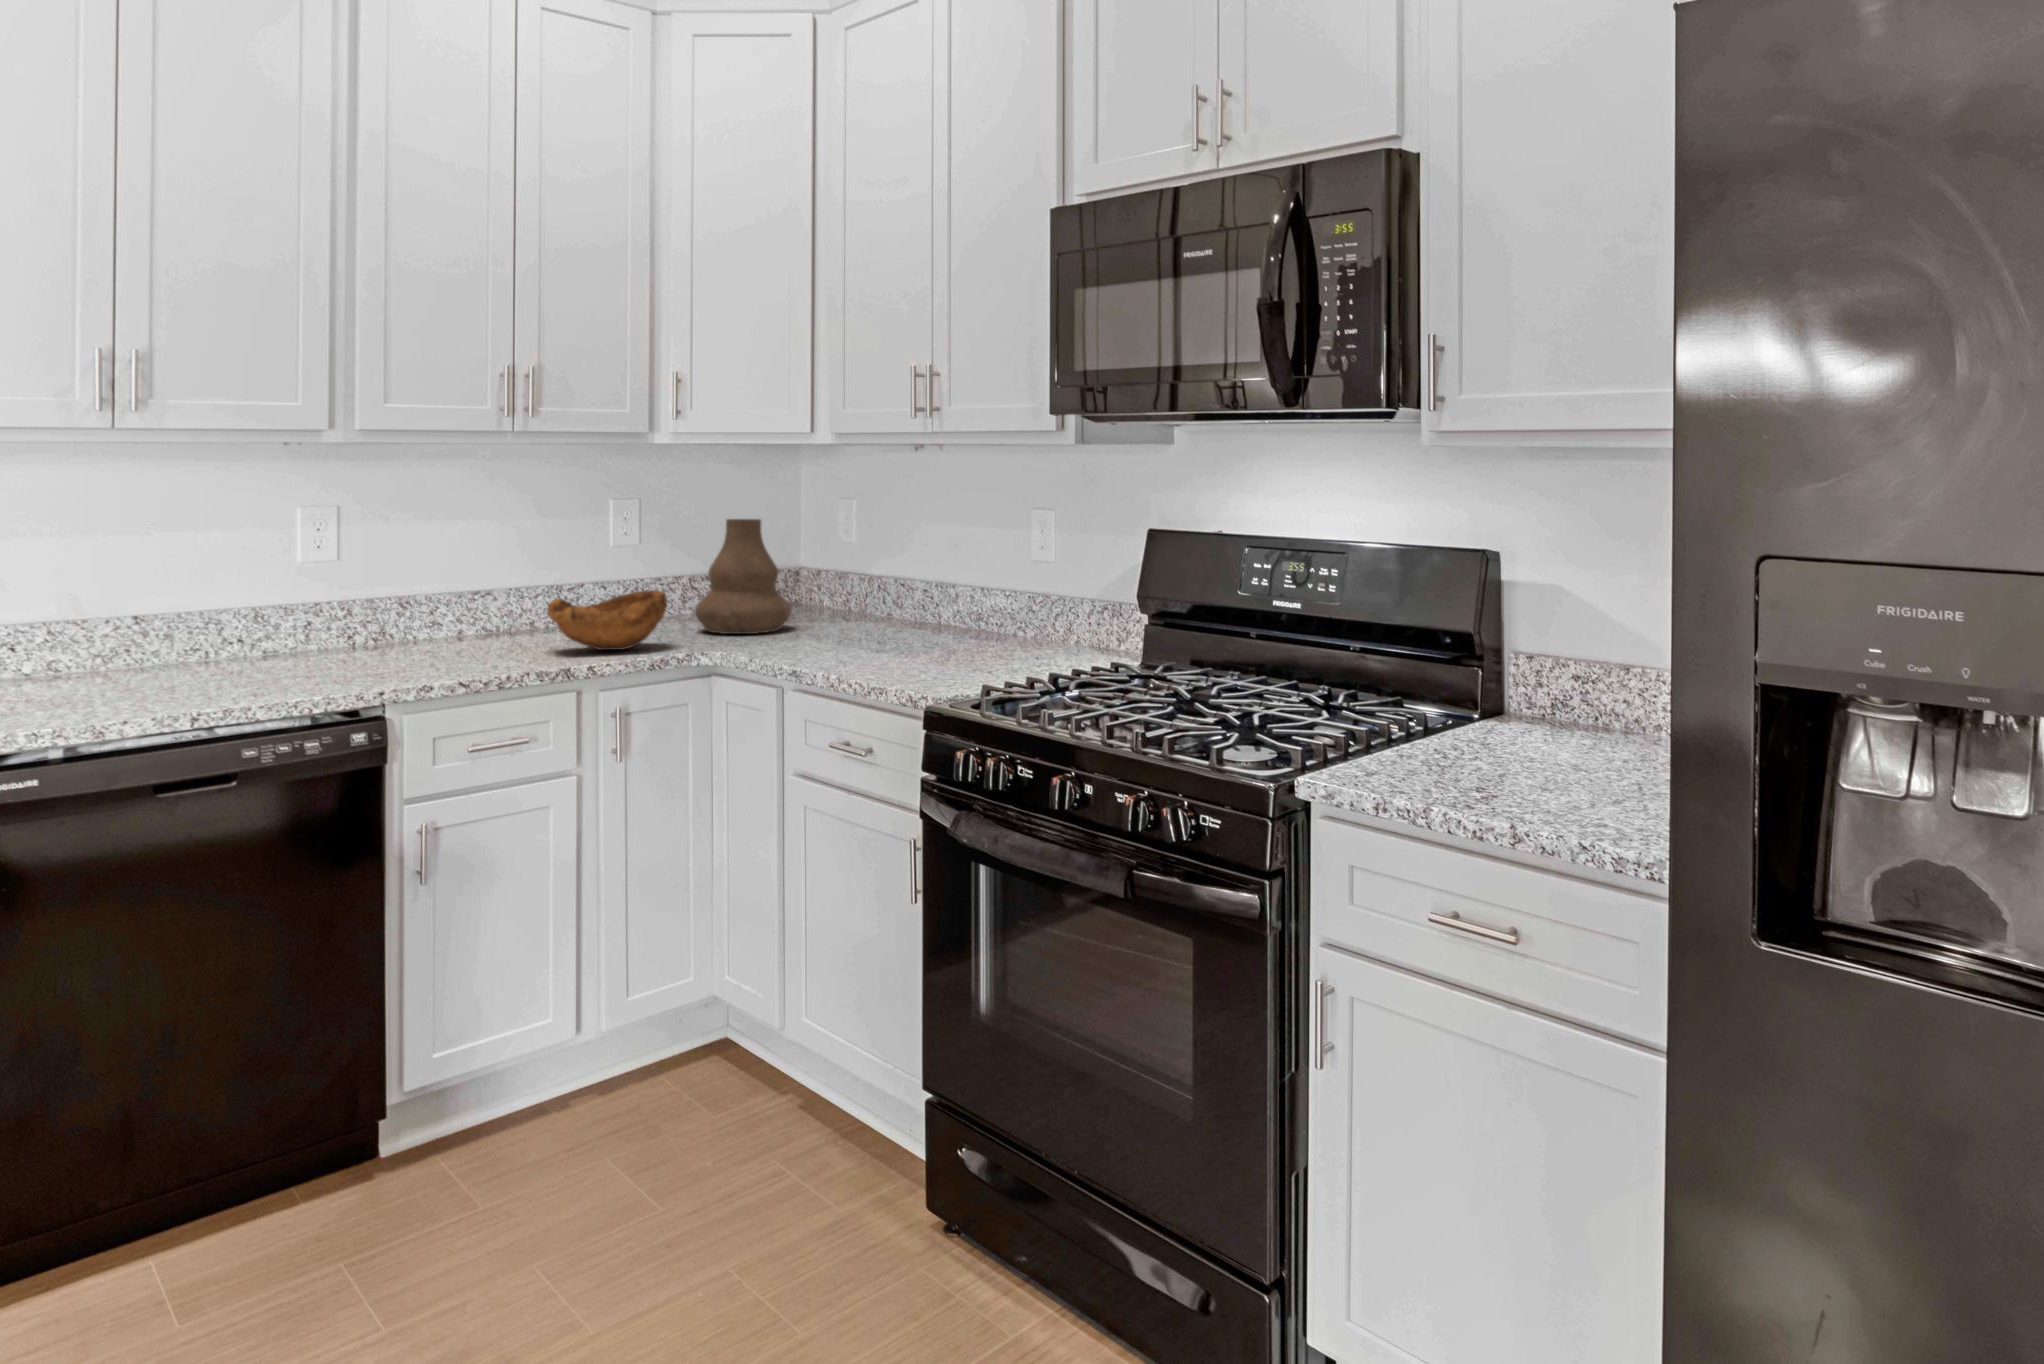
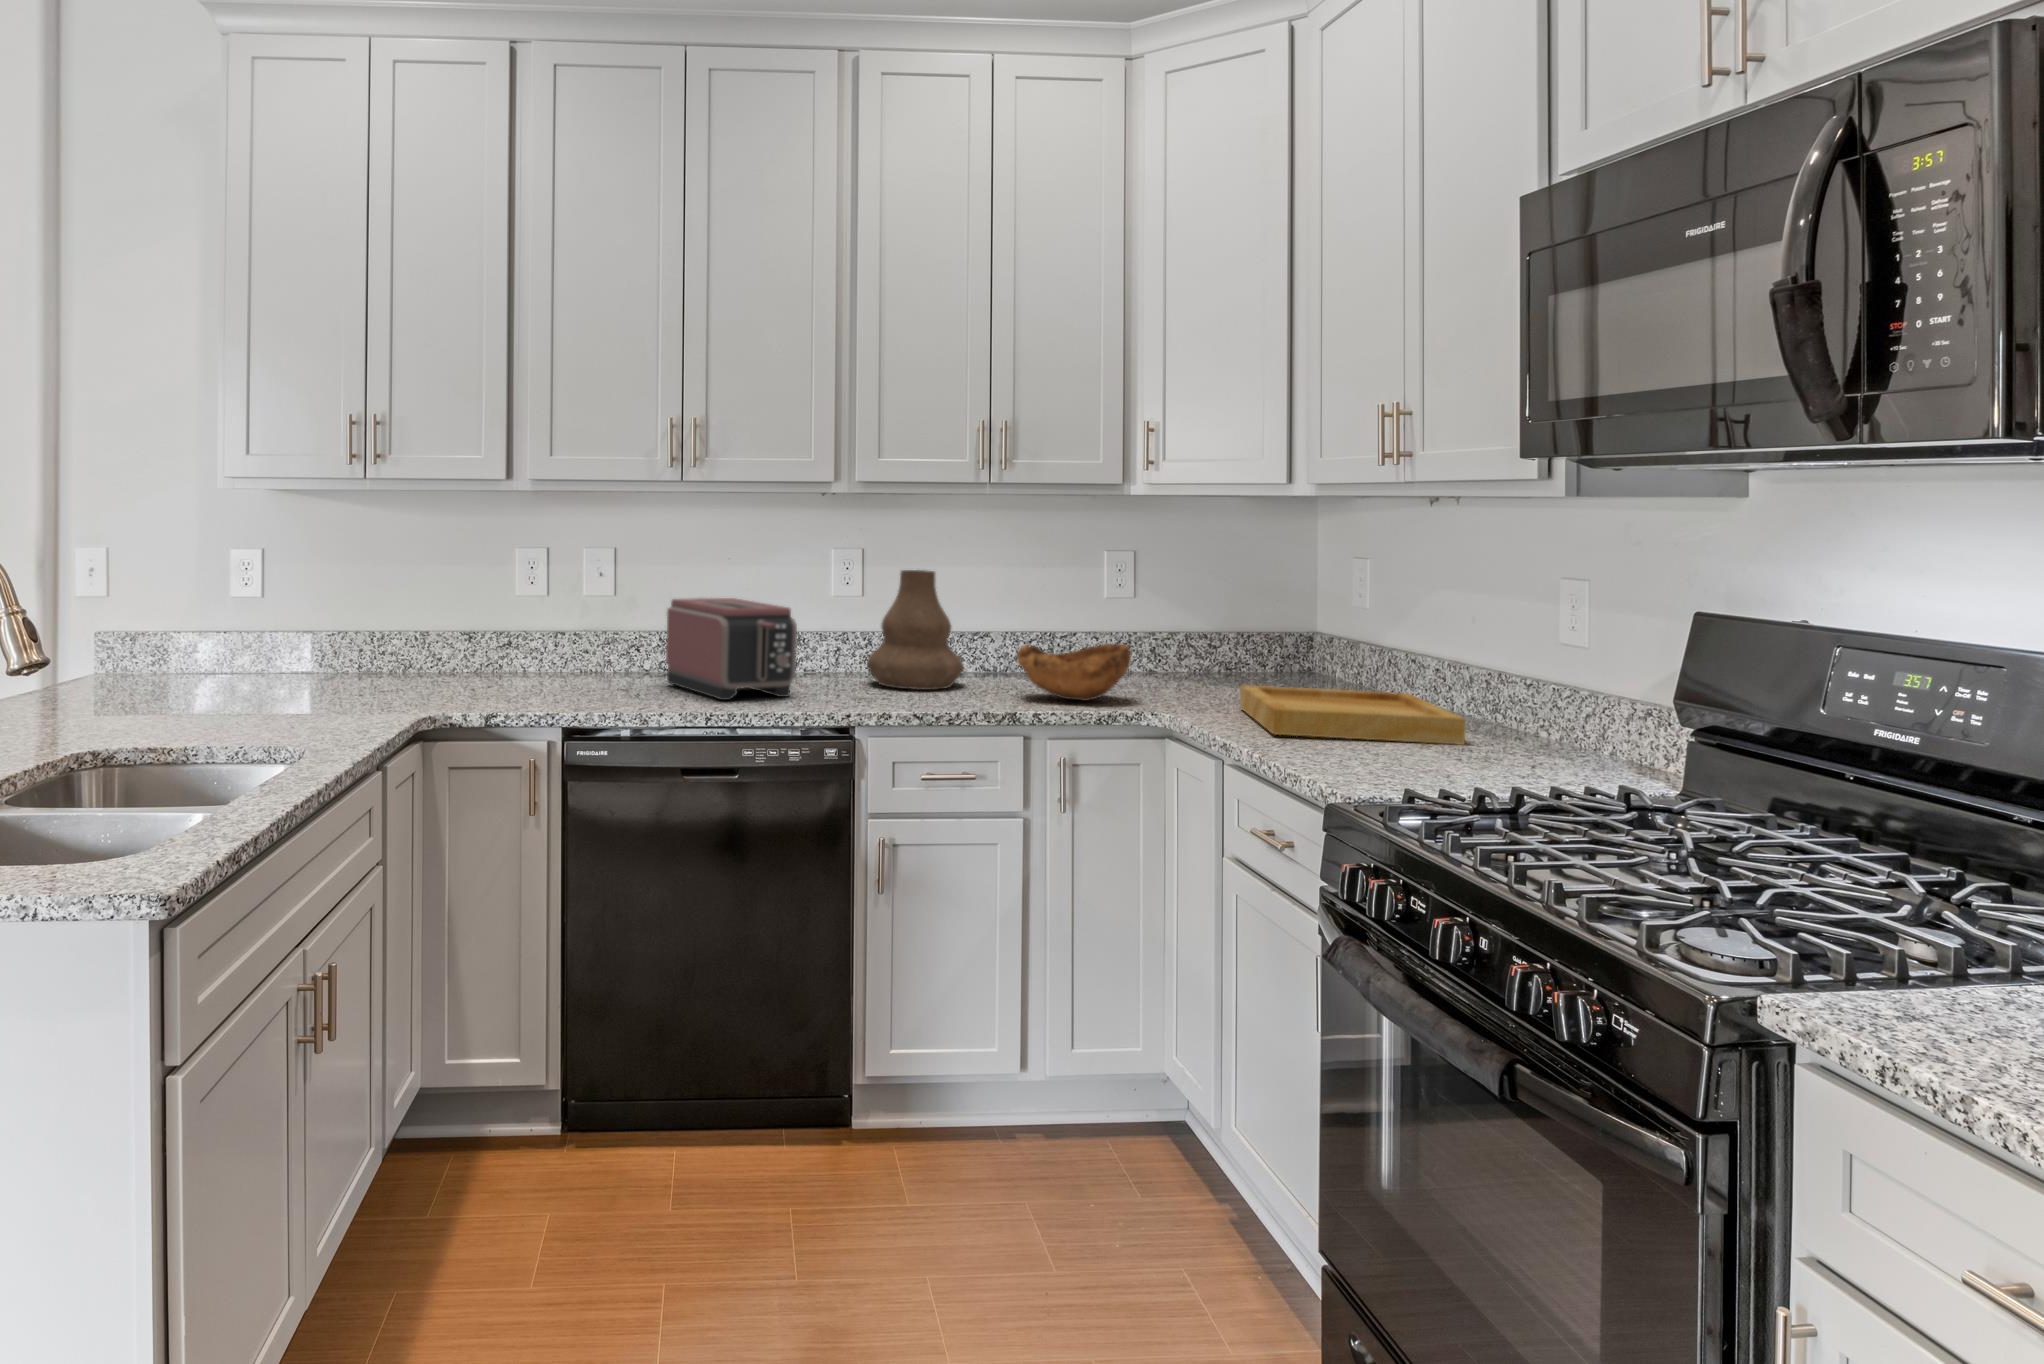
vase: present [695,519,791,634] -> present [867,570,963,690]
toaster: none [78,572,284,695] -> present [666,598,797,700]
tray: none [772,613,973,658] -> present [1240,685,1466,745]

